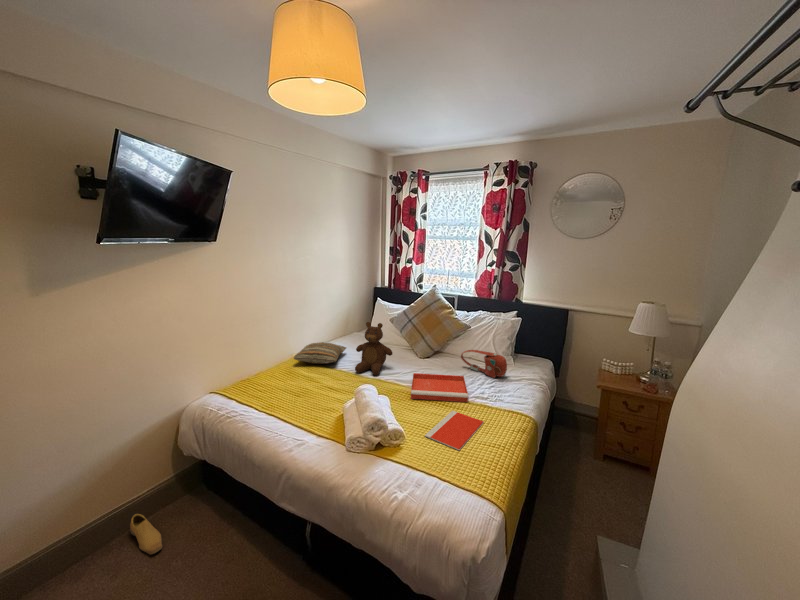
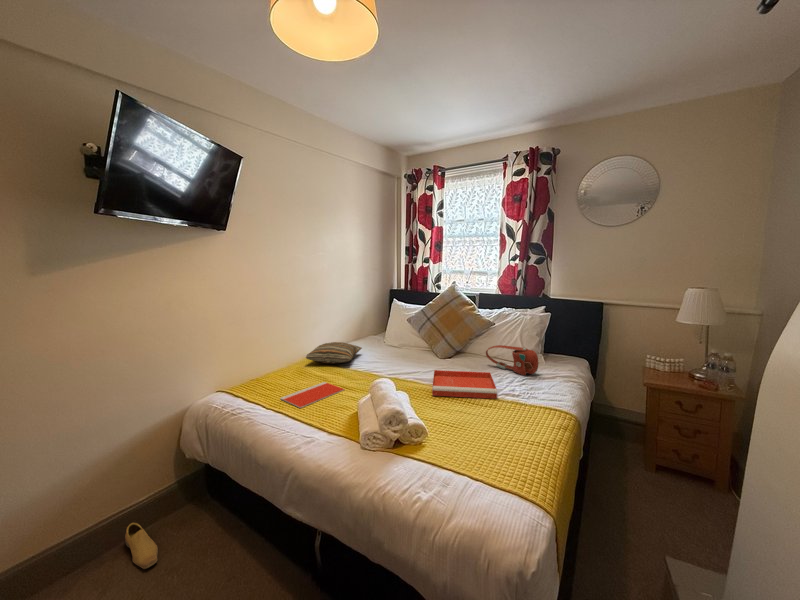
teddy bear: present [355,322,392,375] -> none [371,317,411,373]
notebook: present [425,411,484,450] -> present [280,382,344,408]

